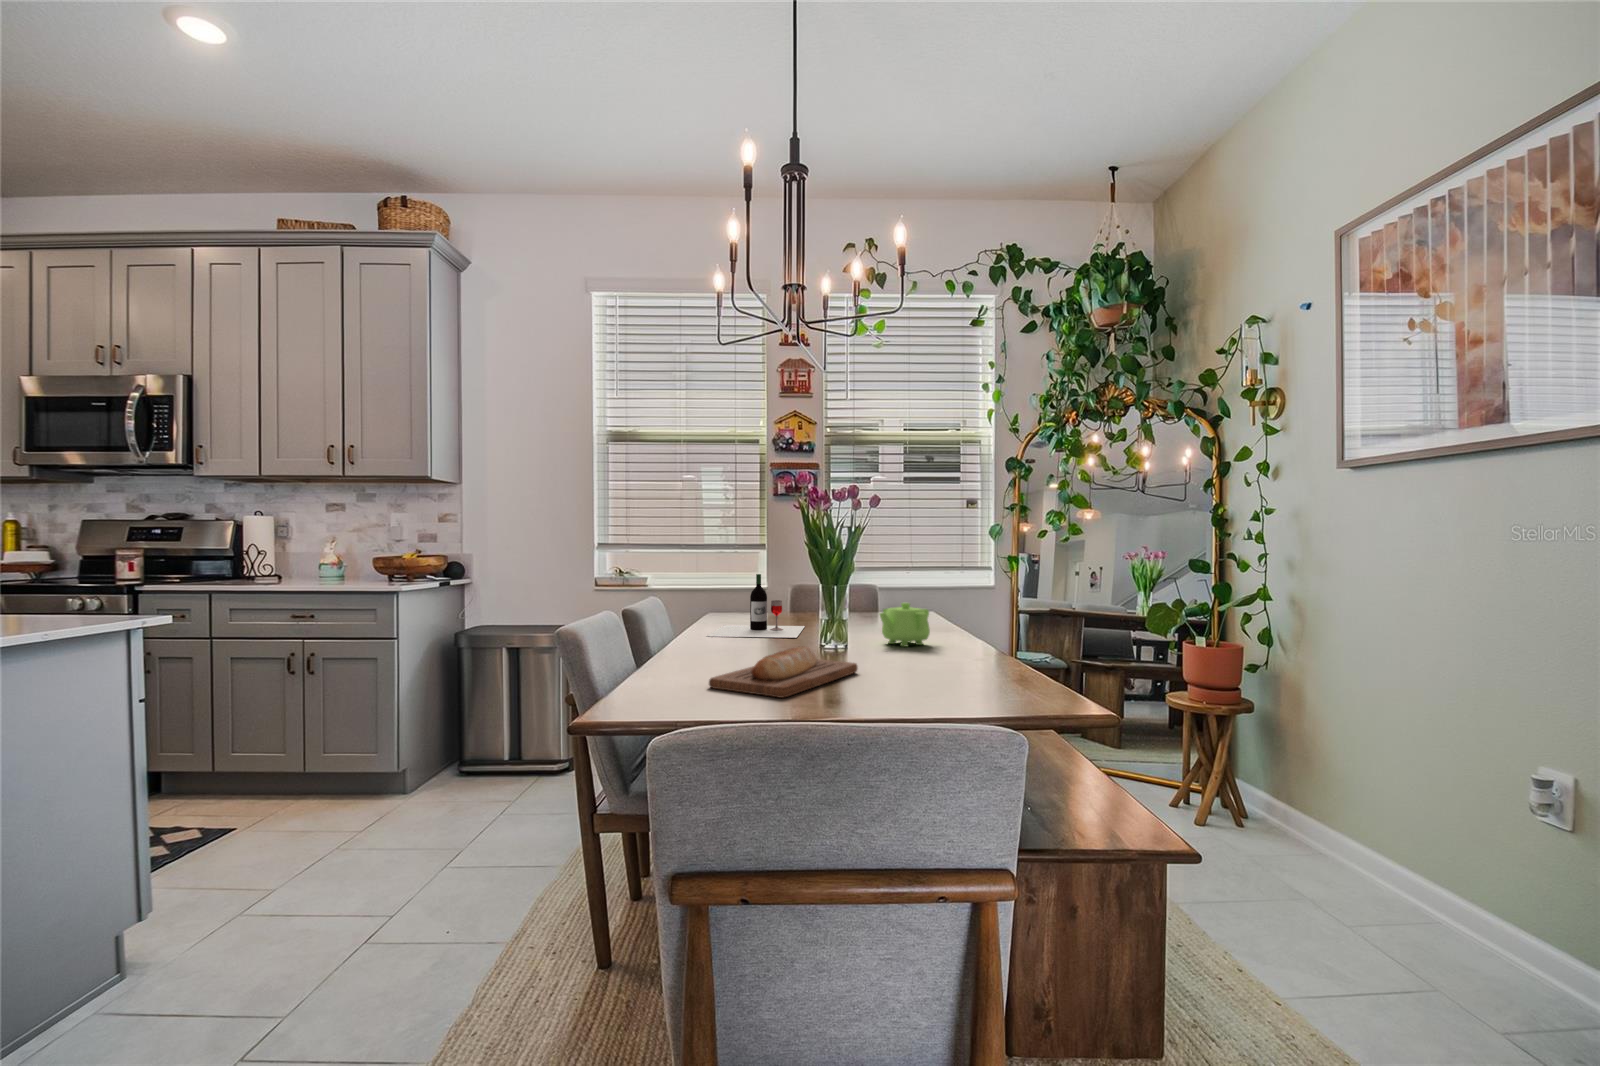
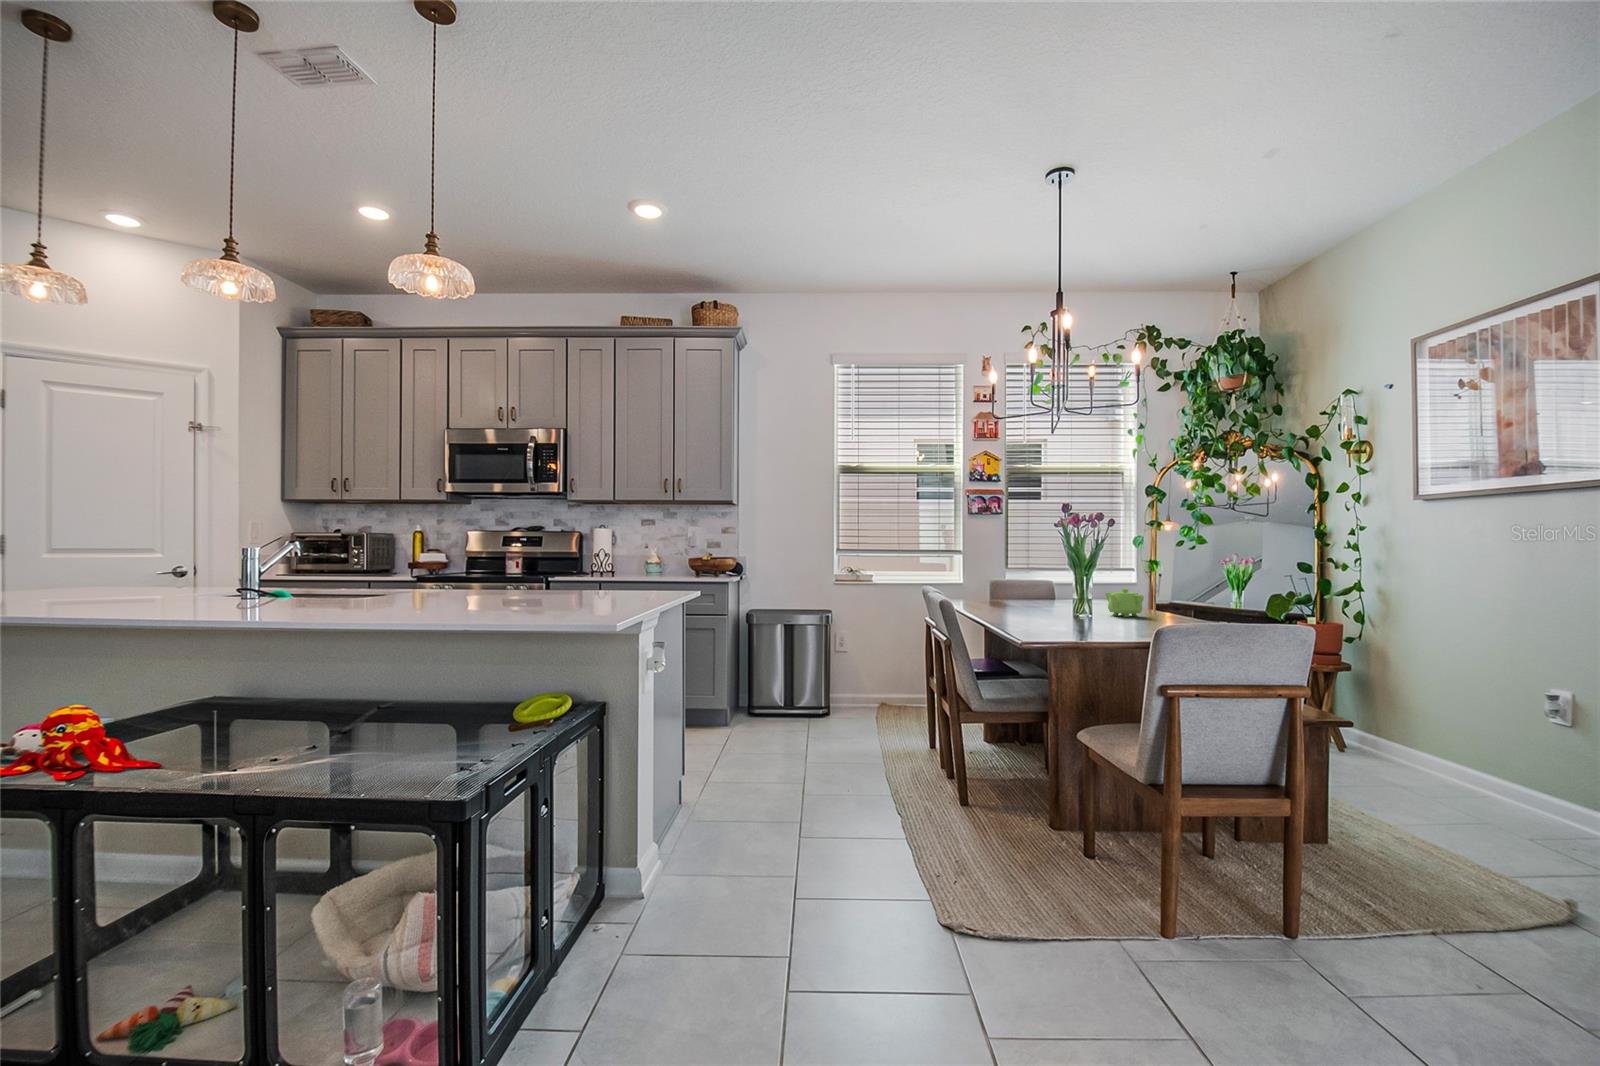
wine bottle: present [707,574,805,638] -> none [977,570,1046,612]
bread loaf: present [709,646,858,698] -> none [1055,611,1126,636]

